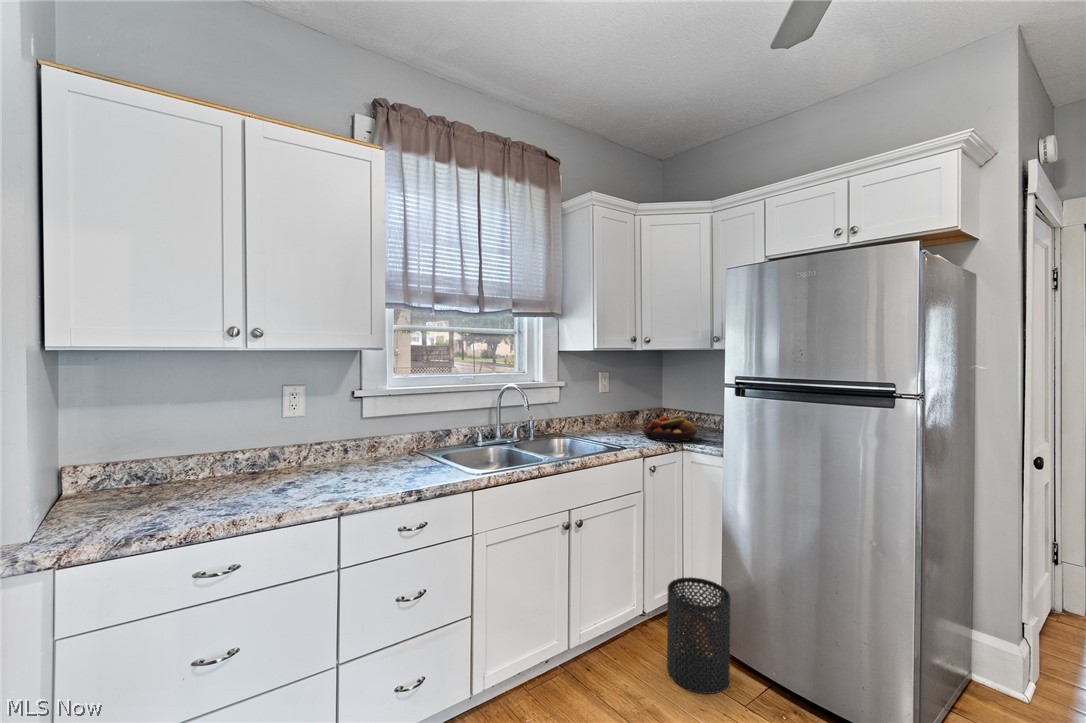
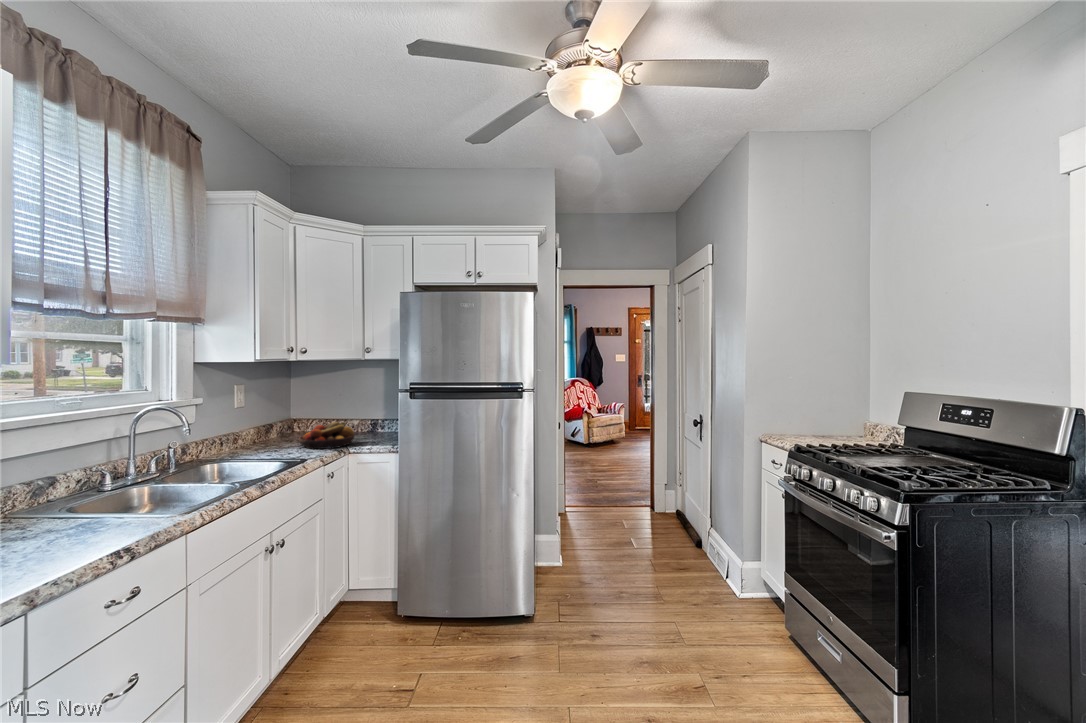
trash can: present [667,577,730,694] -> none [358,560,413,658]

